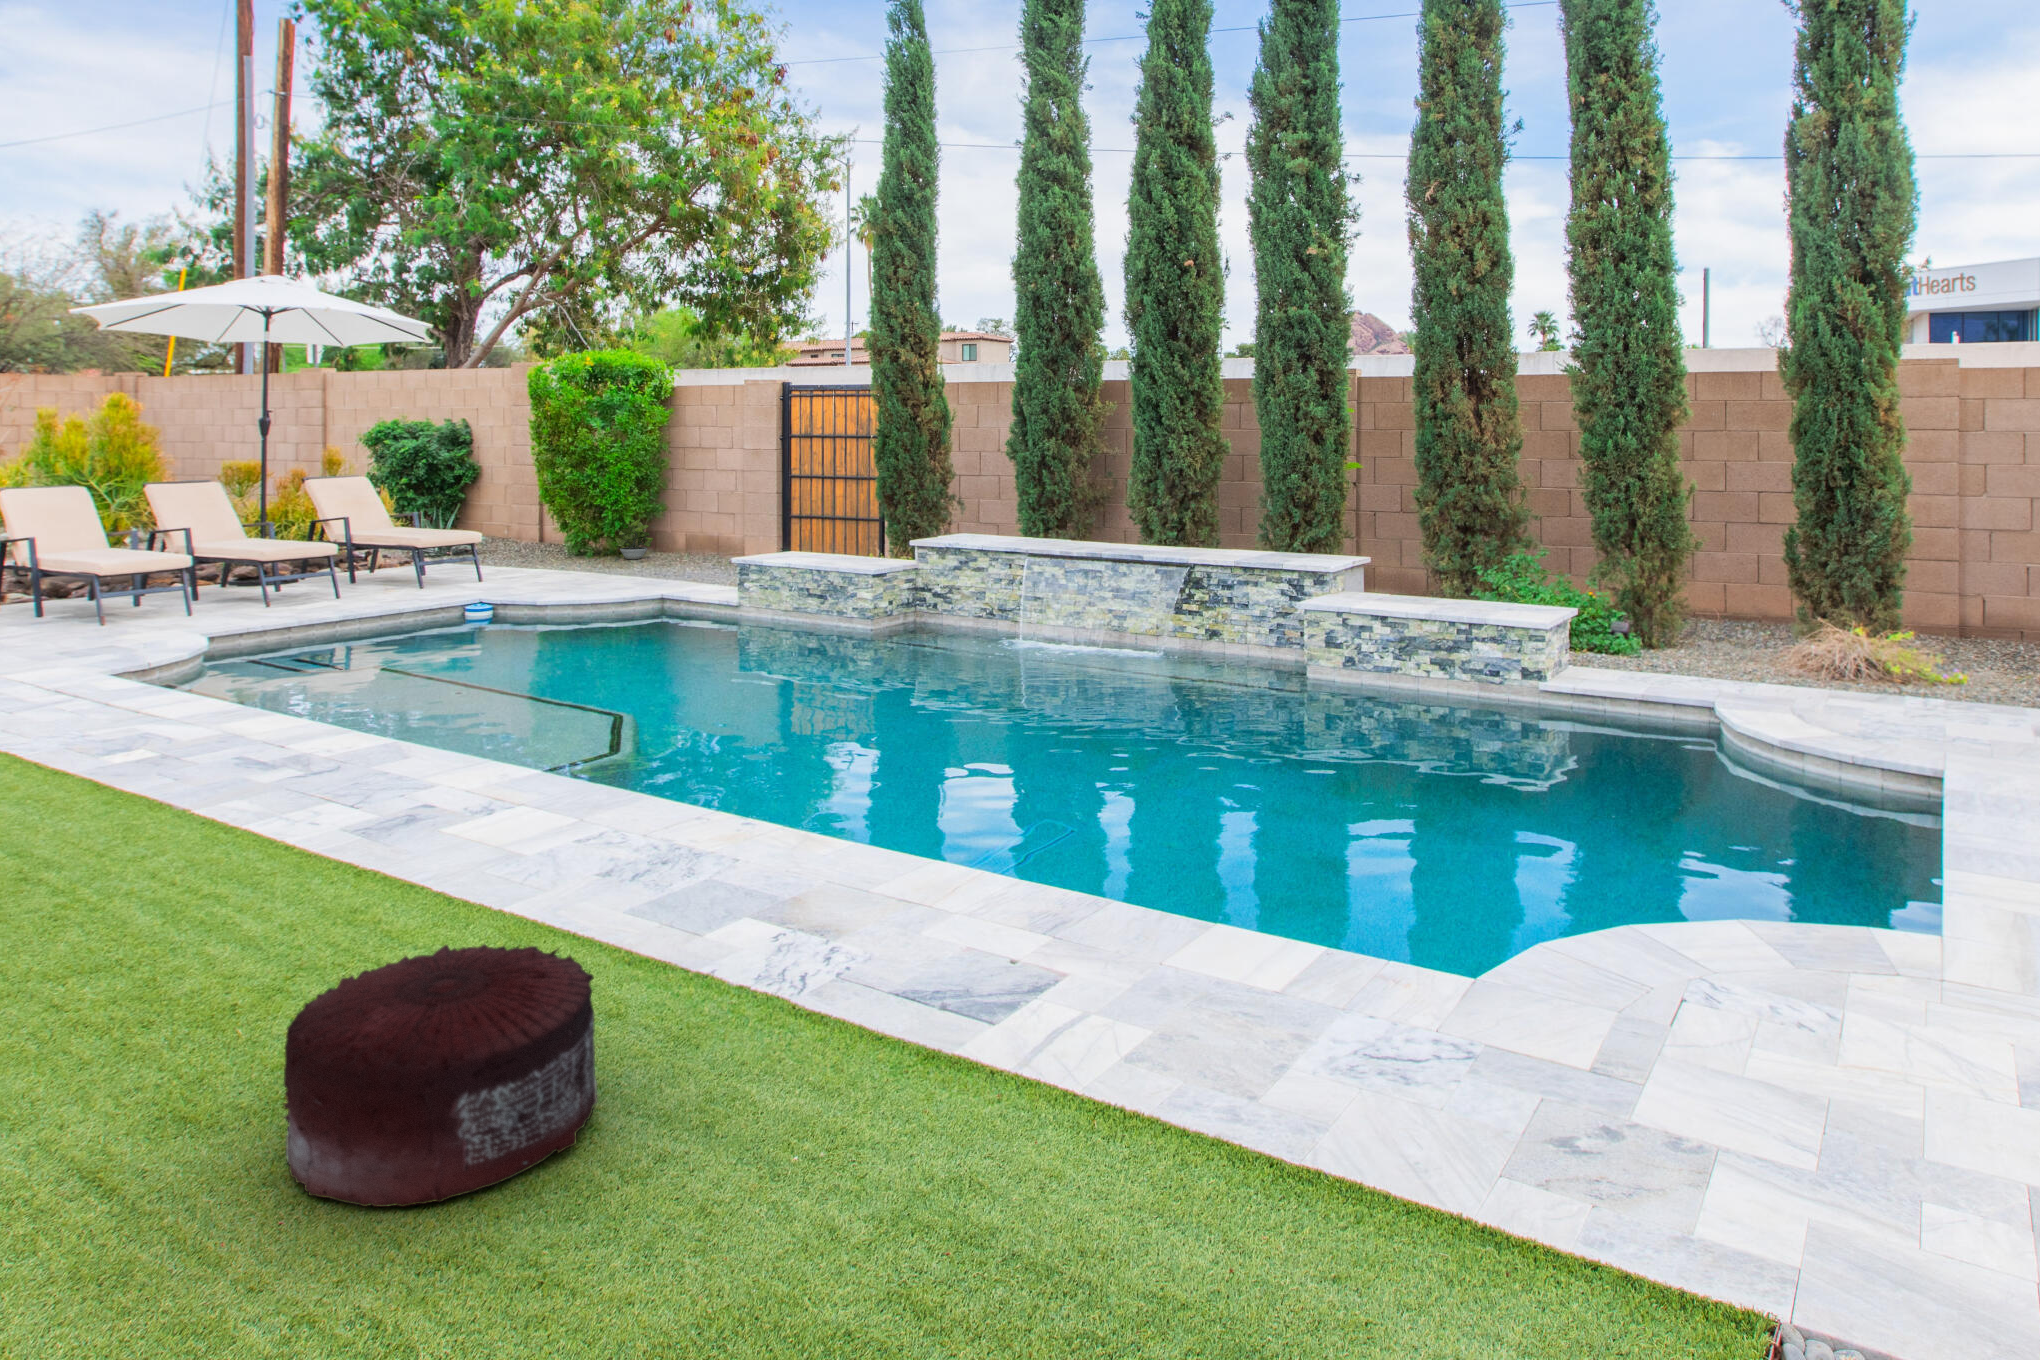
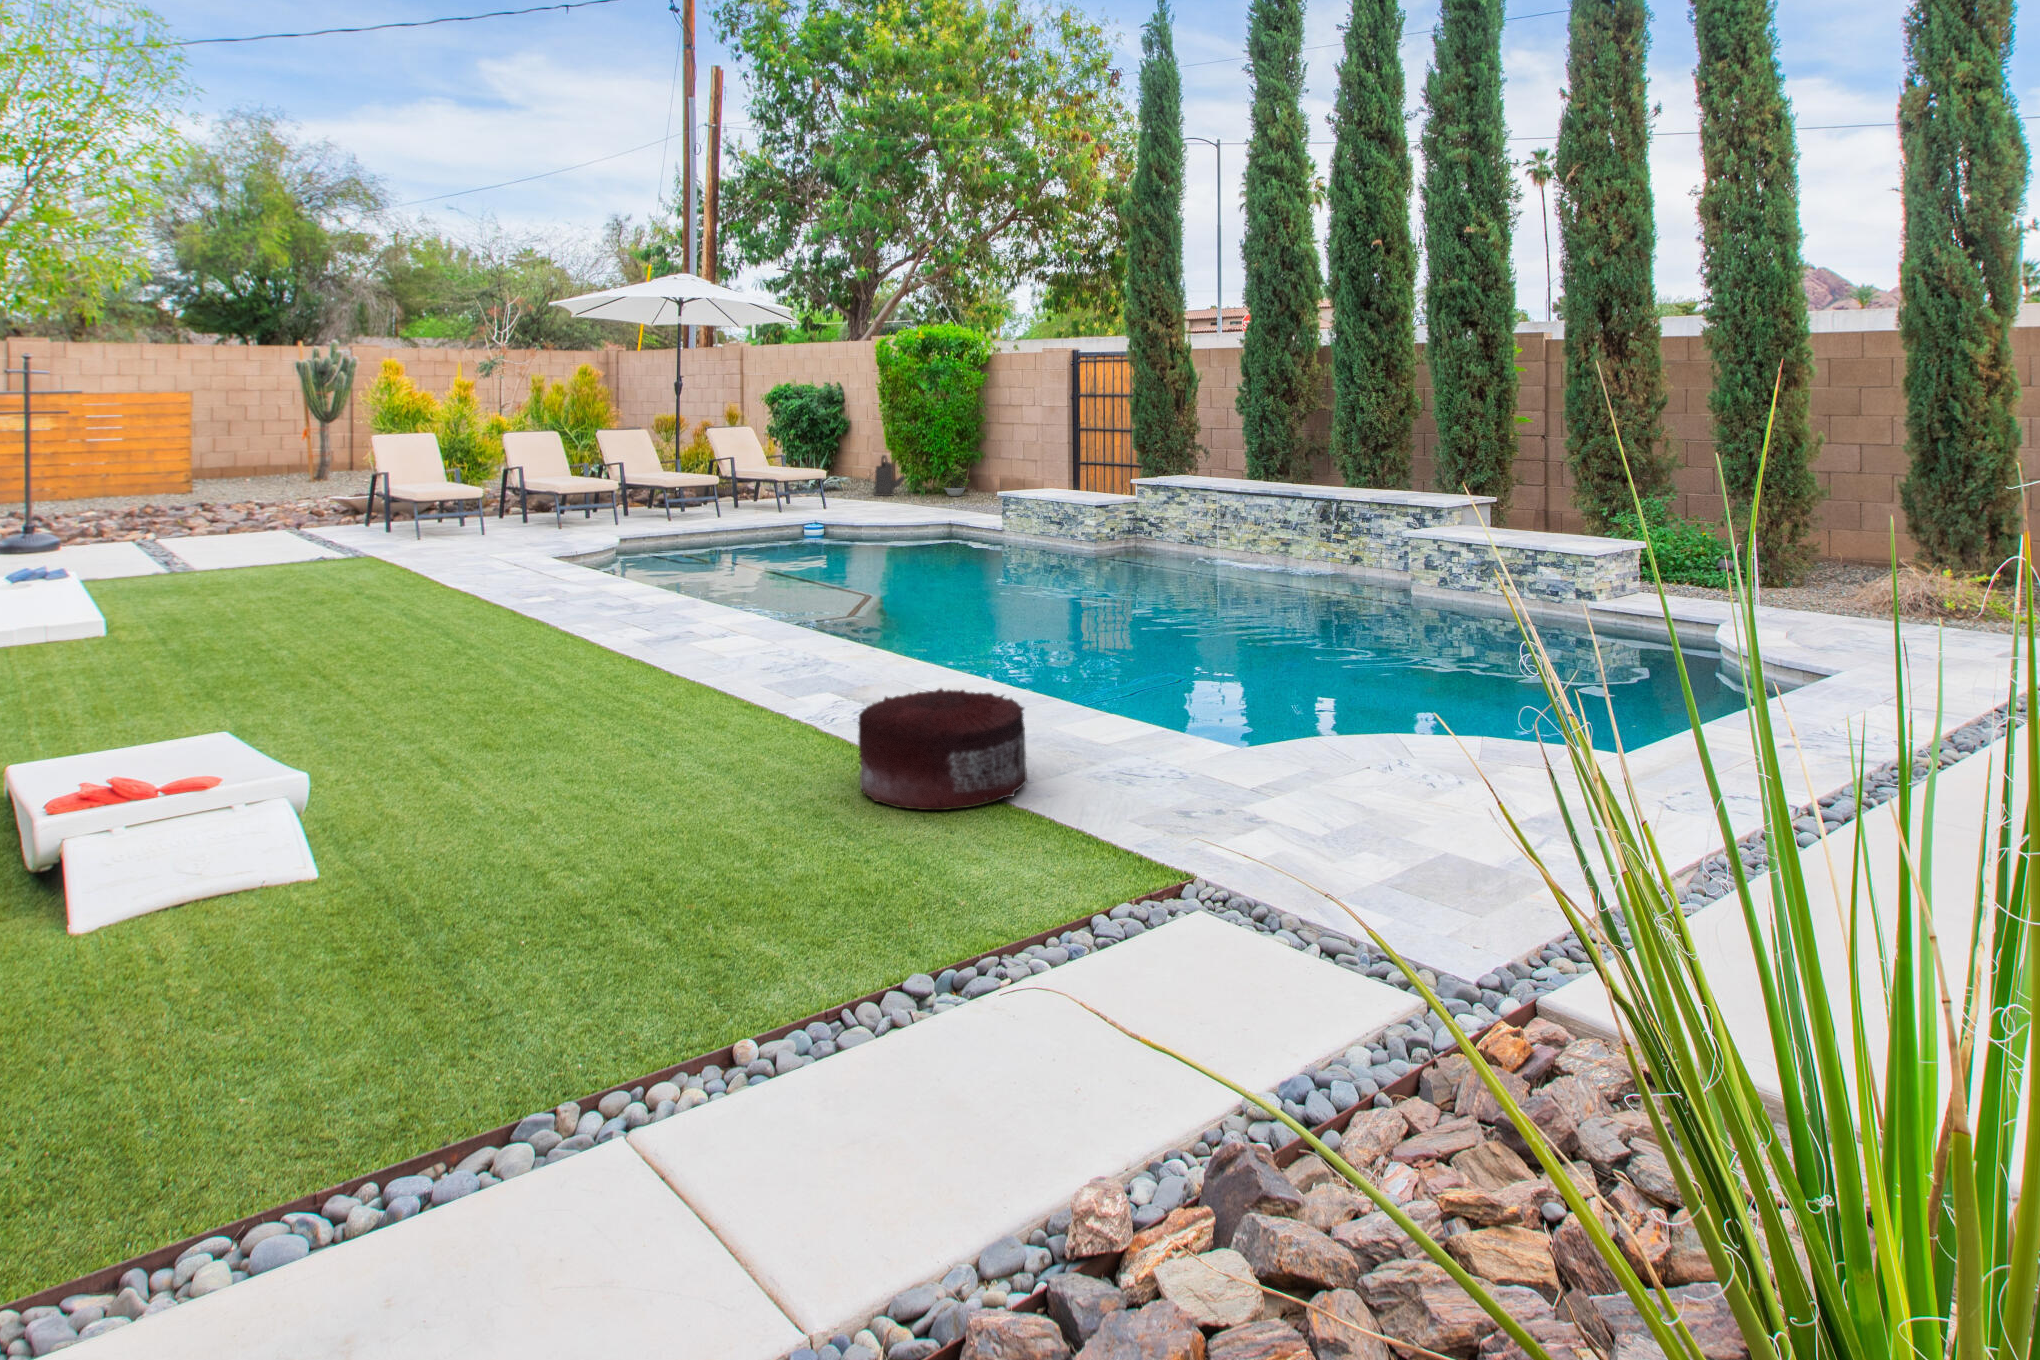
watering can: none [518,510,581,561] -> present [874,455,905,496]
pouf: present [283,944,597,1207] -> present [858,689,1027,810]

